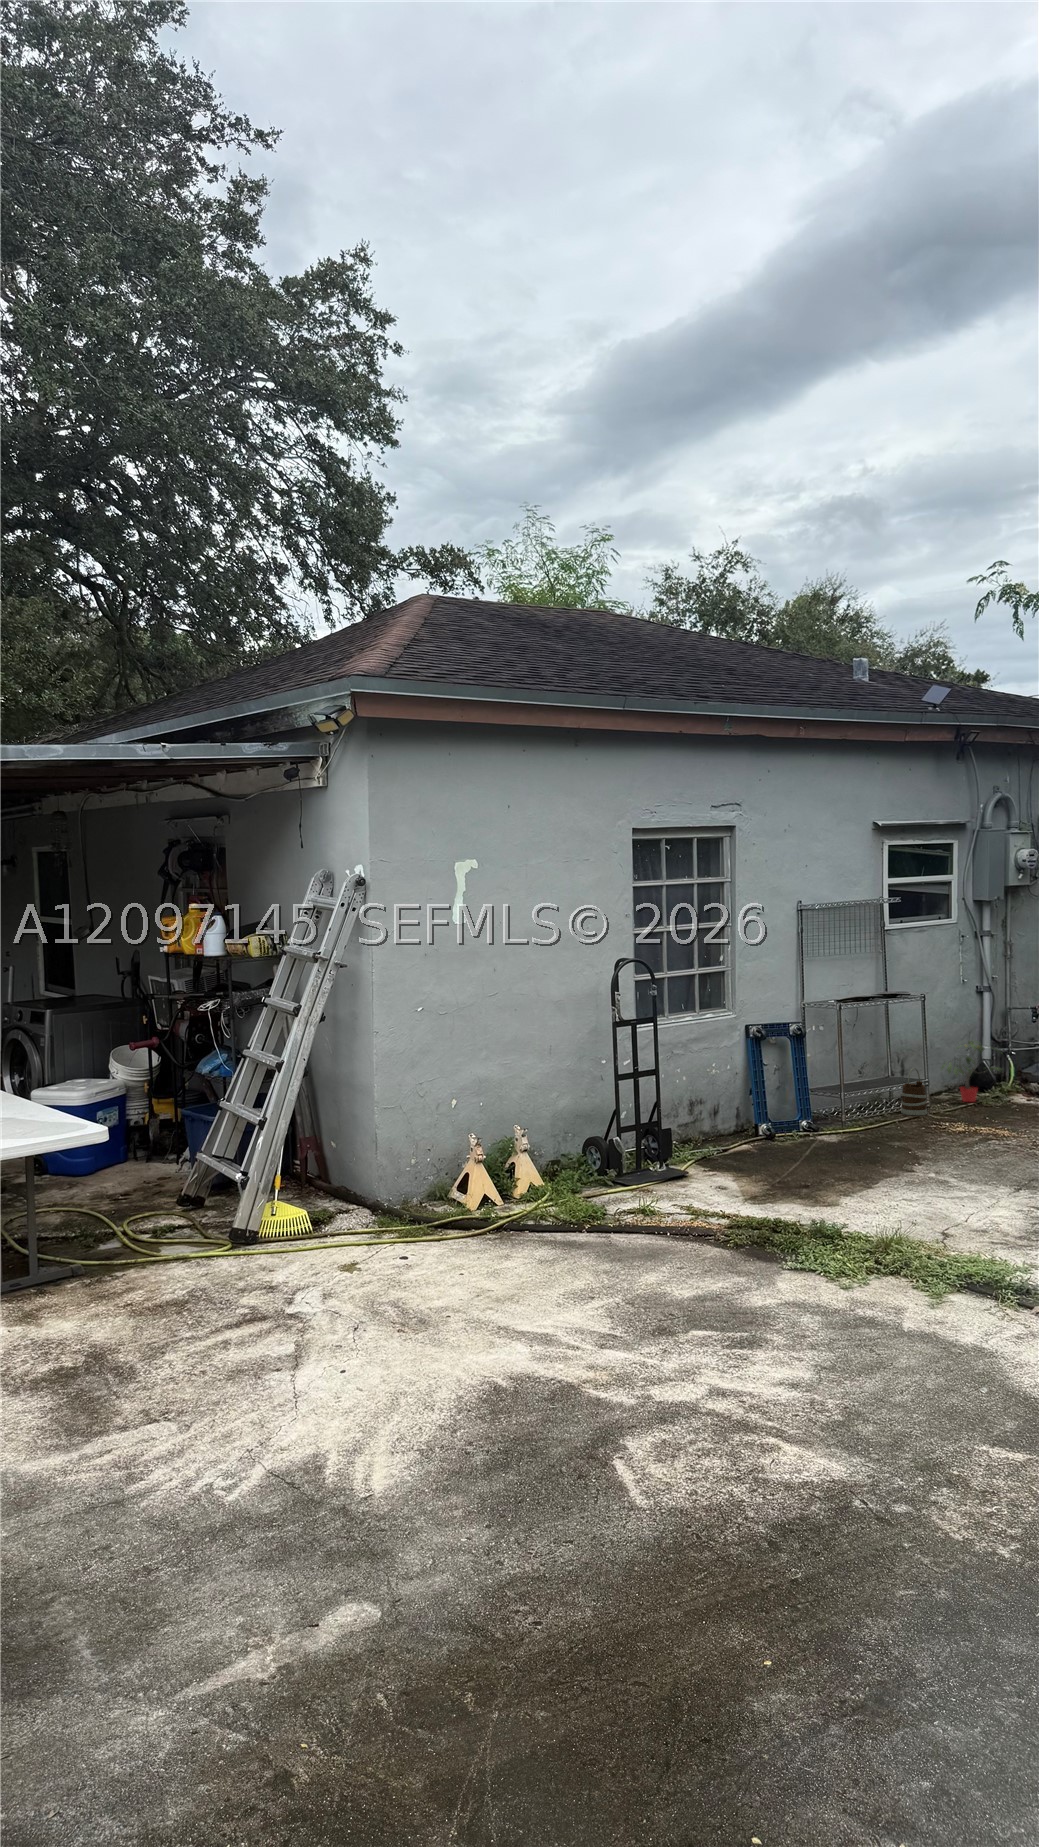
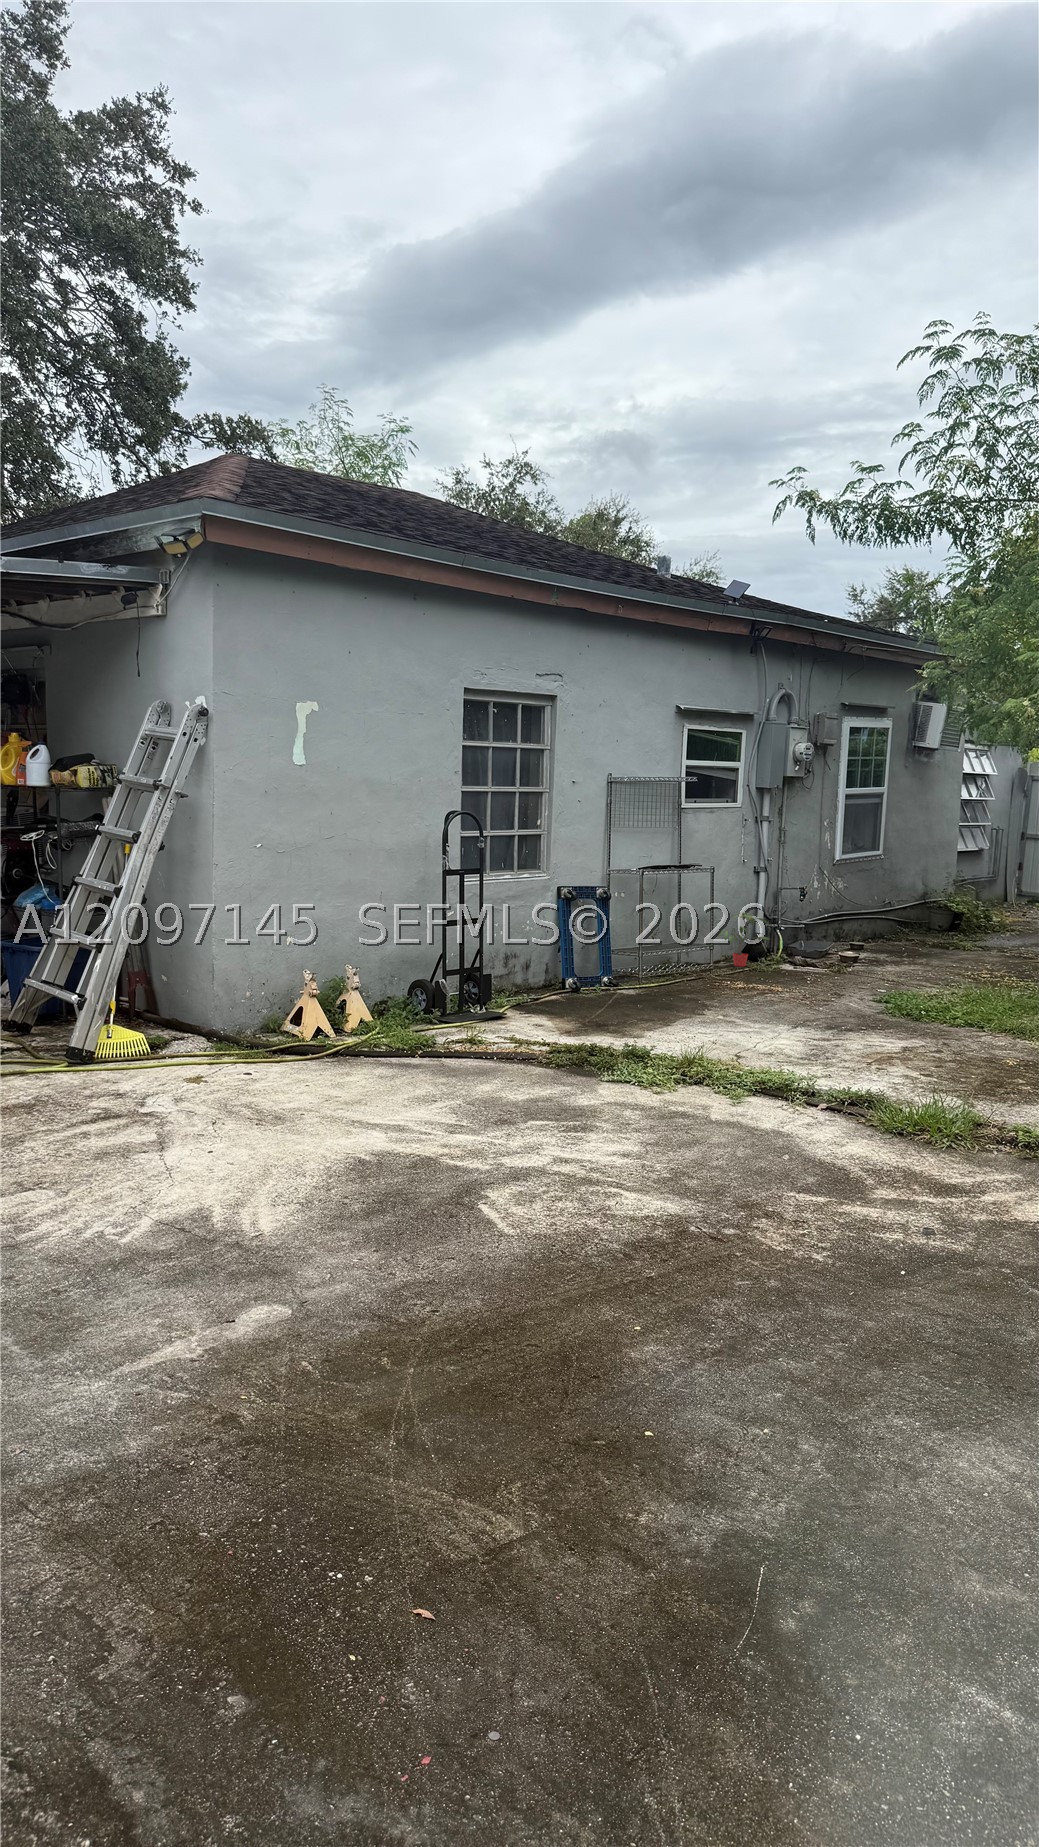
wooden bucket: present [901,1068,927,1115] -> none [684,933,707,975]

